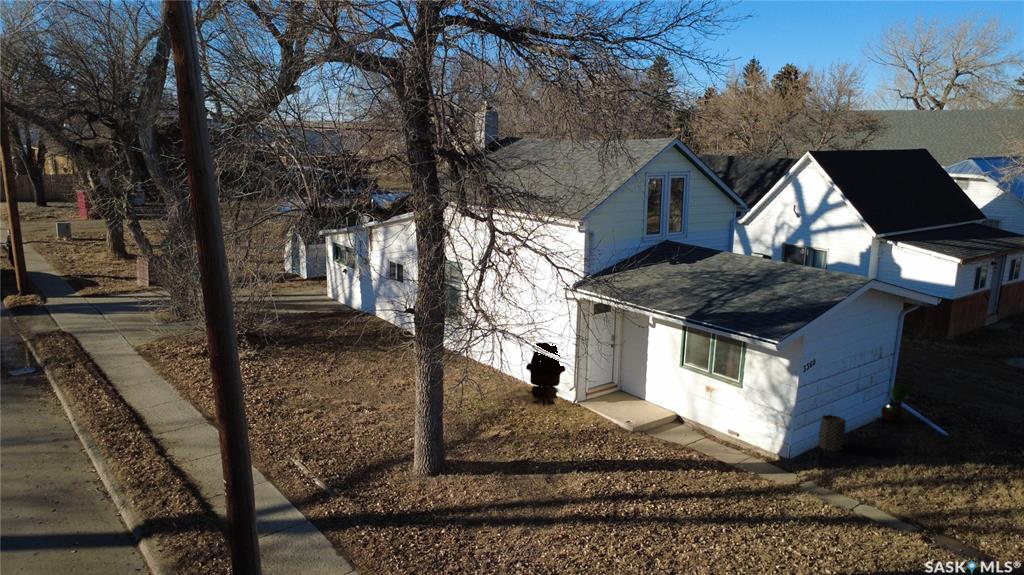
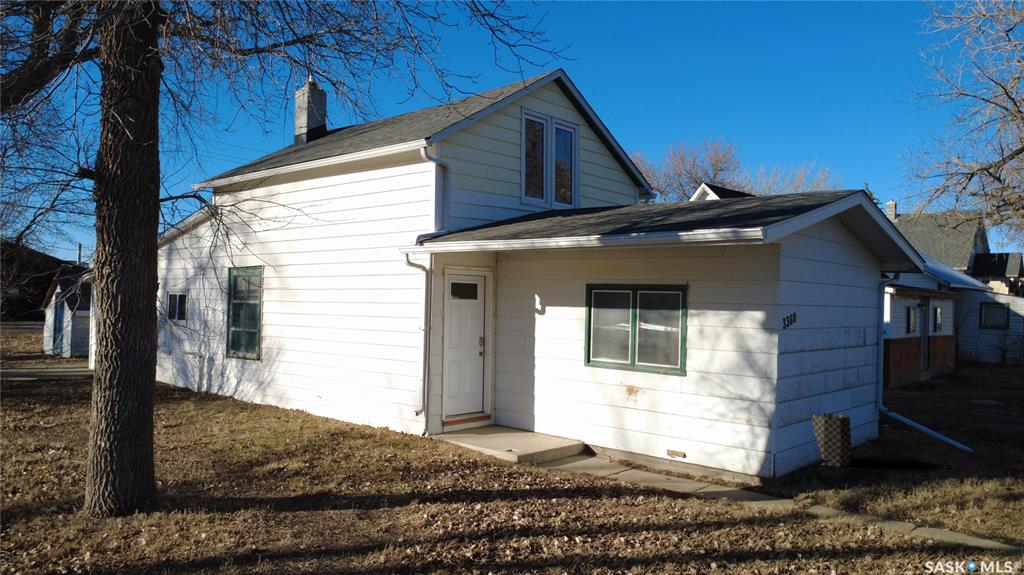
lounge chair: present [526,343,565,406] -> none [345,349,409,438]
potted tree: present [881,385,909,422] -> none [871,378,910,439]

